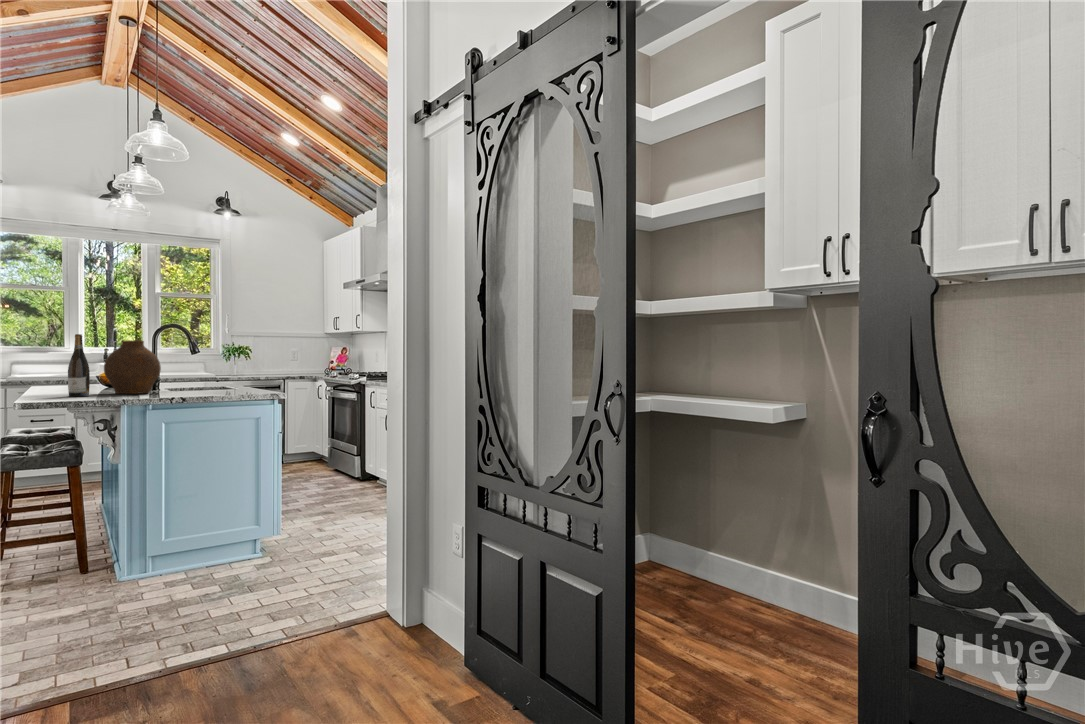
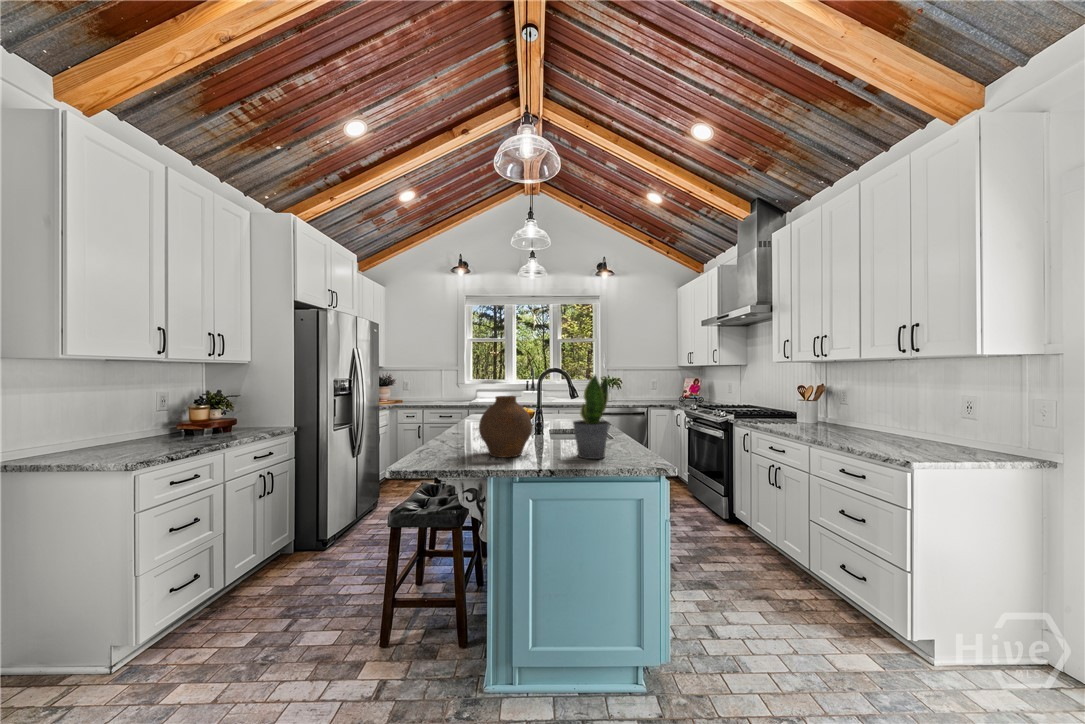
potted plant: none [201,322,236,393] -> present [573,375,609,459]
wine bottle: present [68,334,90,397] -> none [438,394,458,466]

